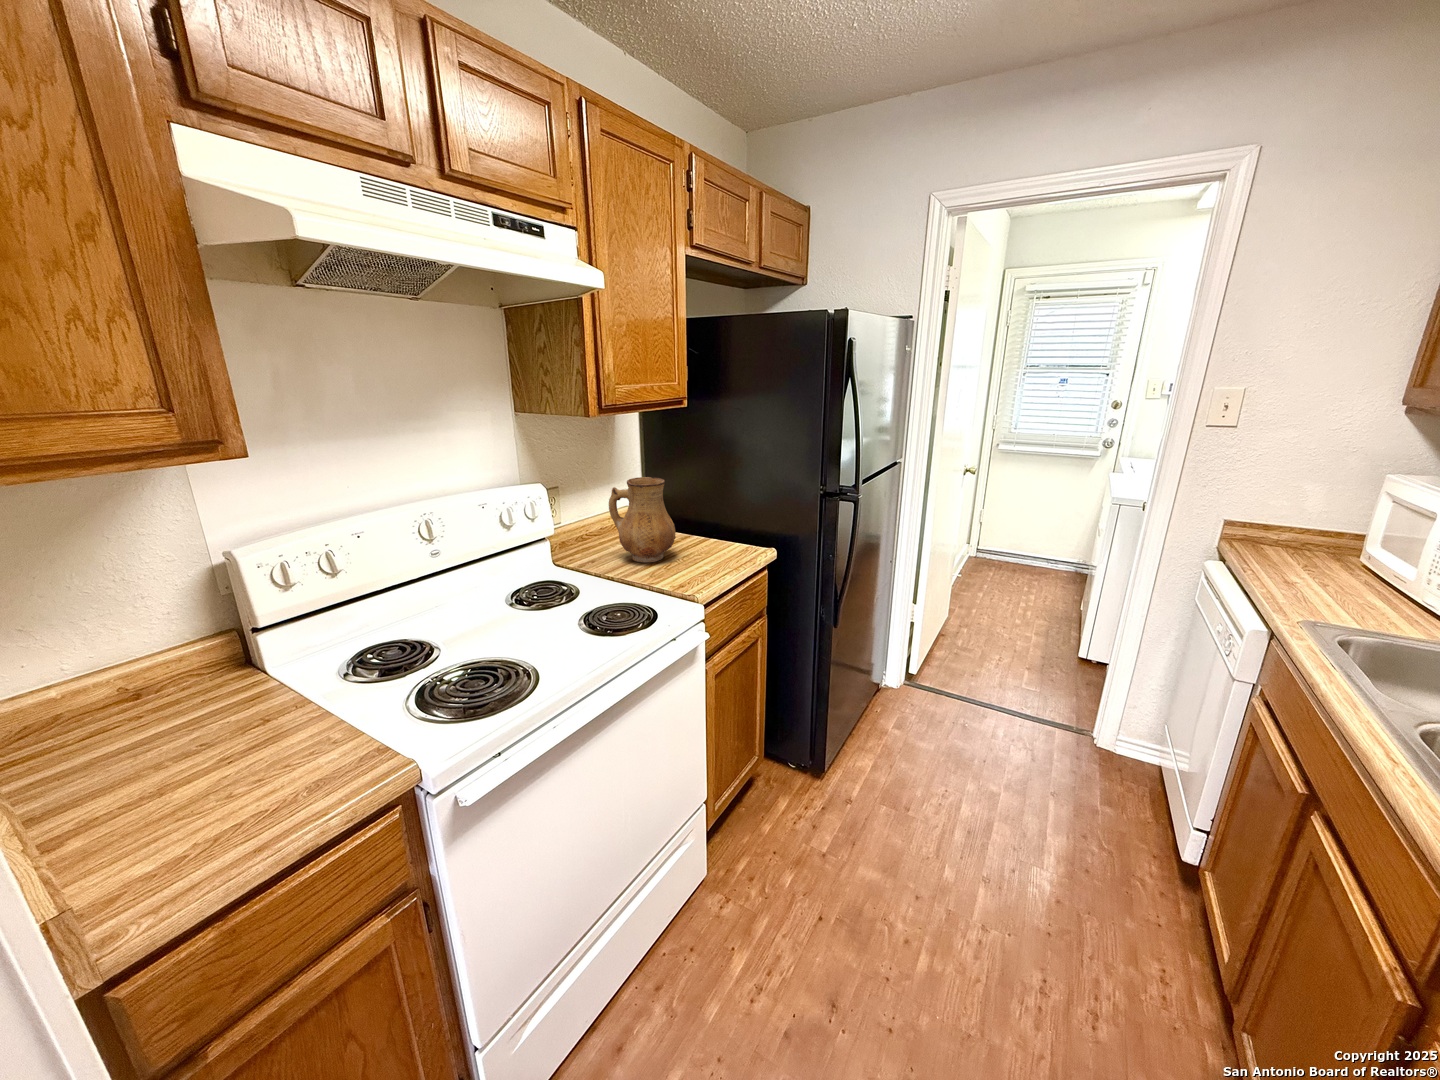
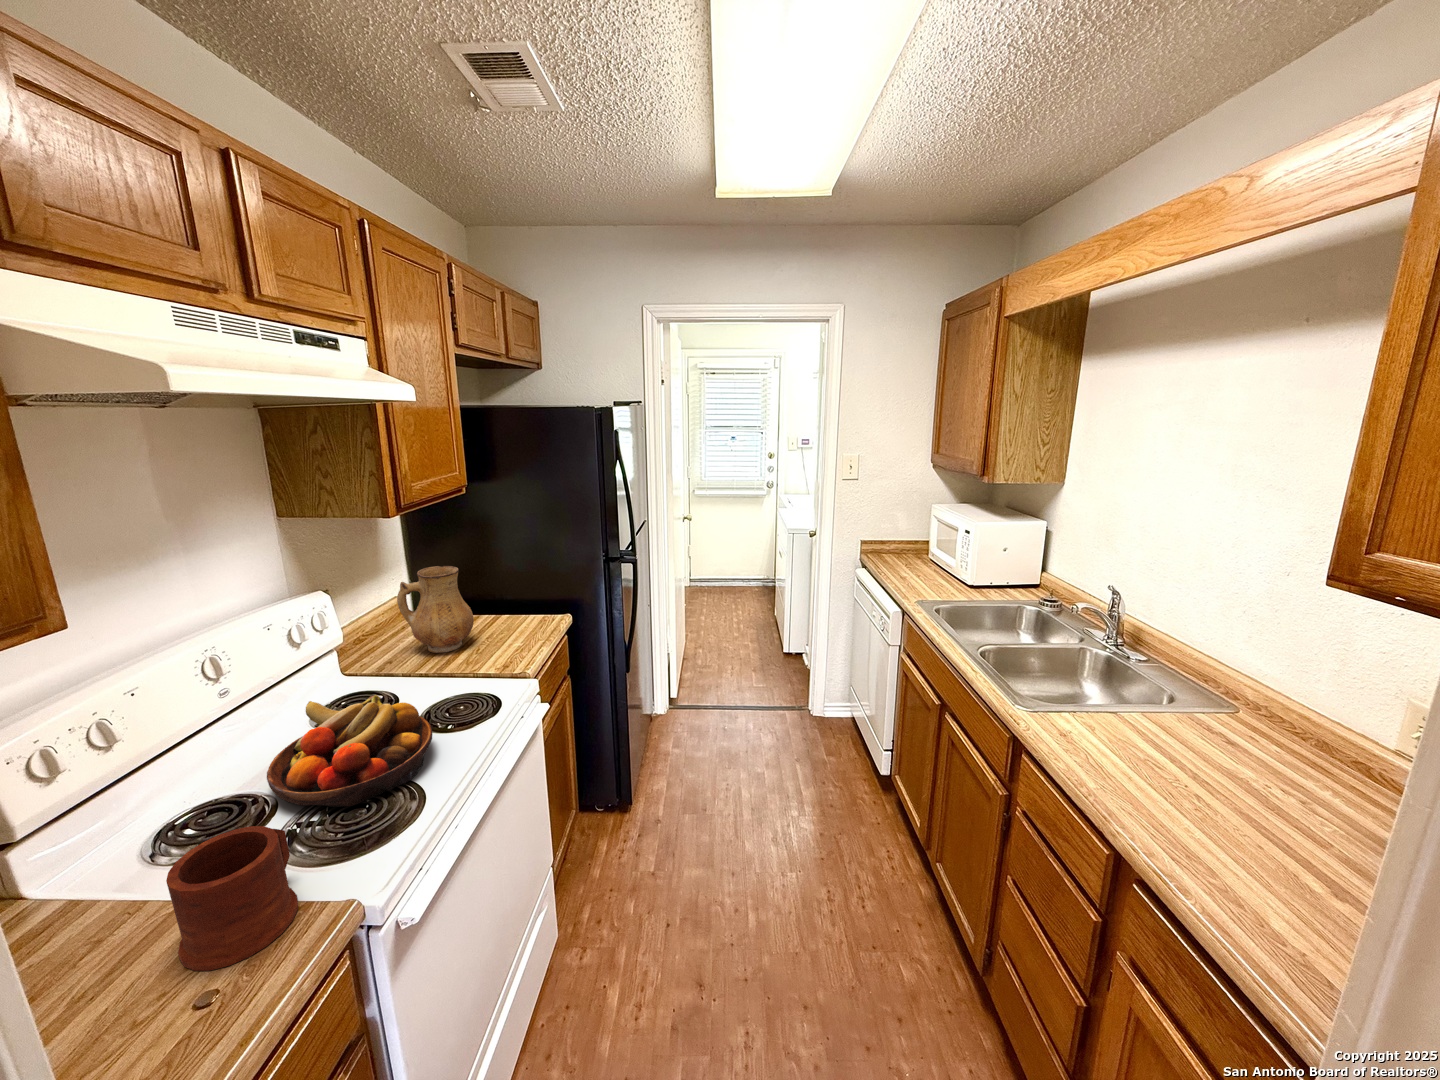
fruit bowl: none [424,575,569,677] -> present [267,695,432,807]
mug: none [256,664,383,782] -> present [166,826,298,971]

